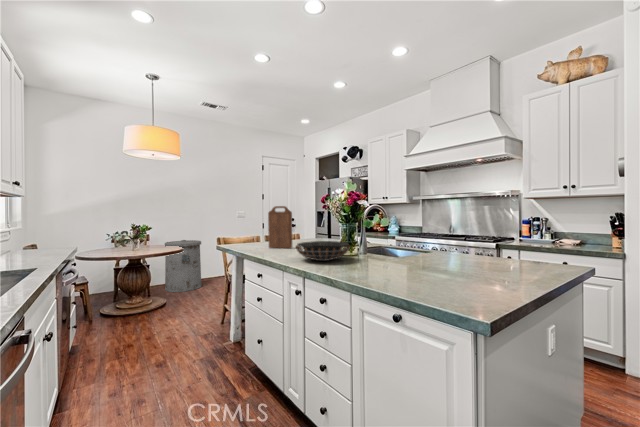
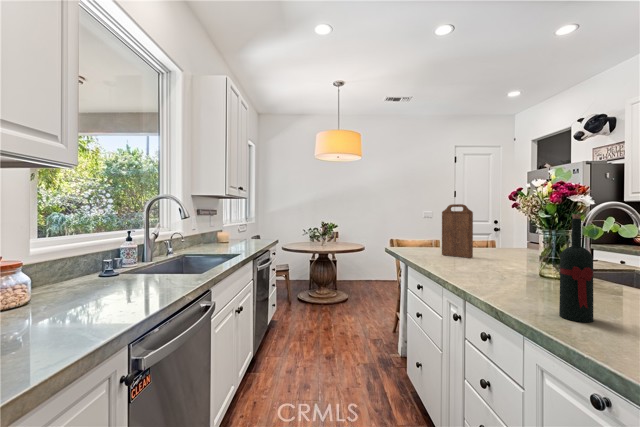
wine bottle: none [362,212,379,277] -> present [559,214,593,322]
trash can: present [165,240,201,292] -> none [351,238,385,290]
decorative bowl: present [296,241,350,261] -> none [465,252,554,281]

